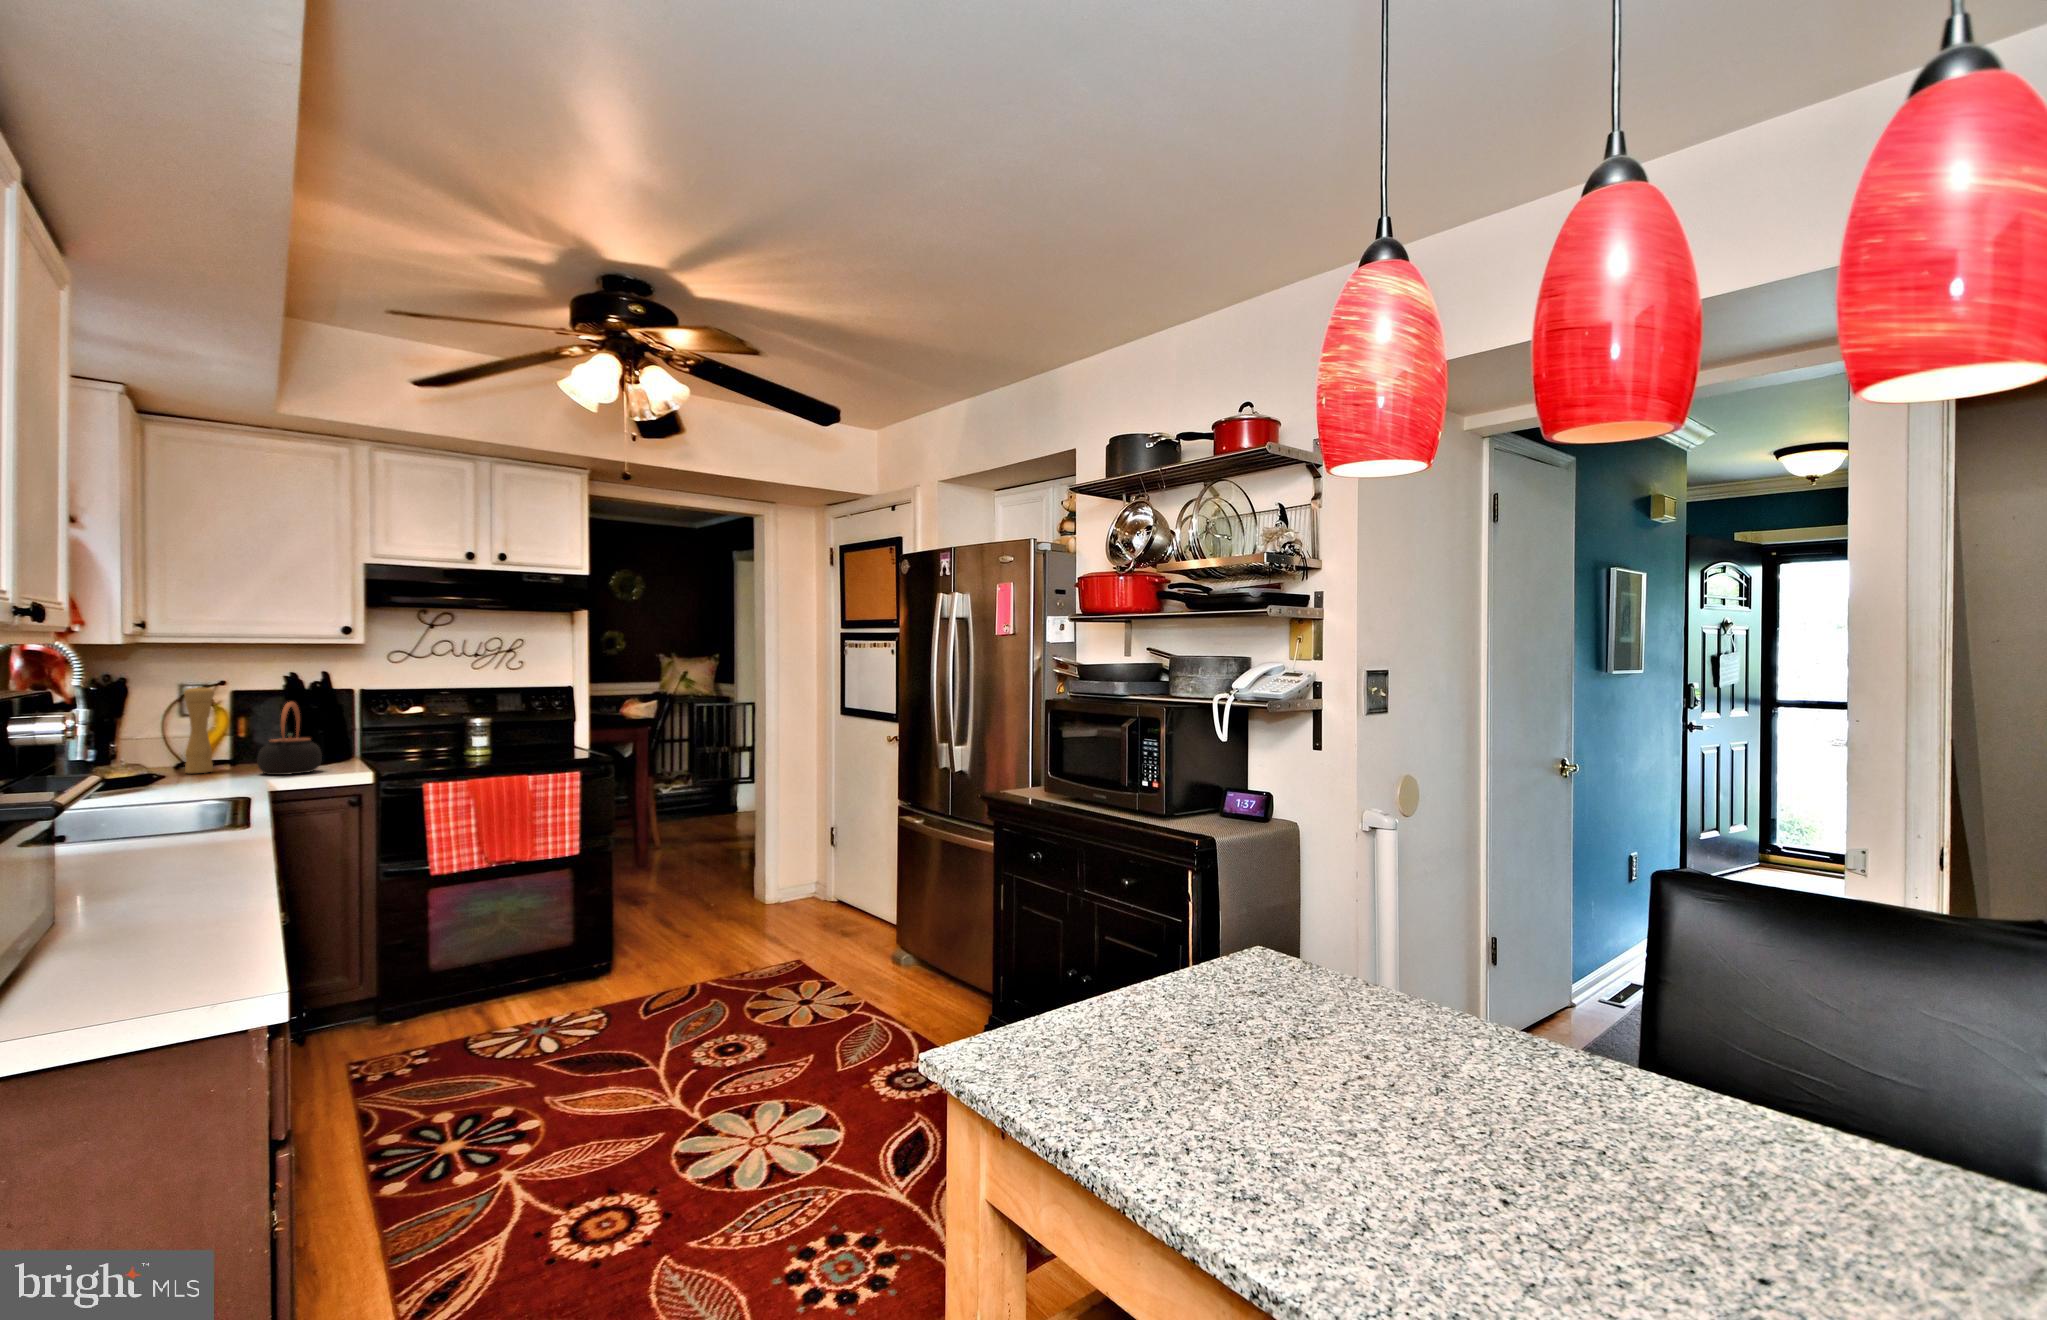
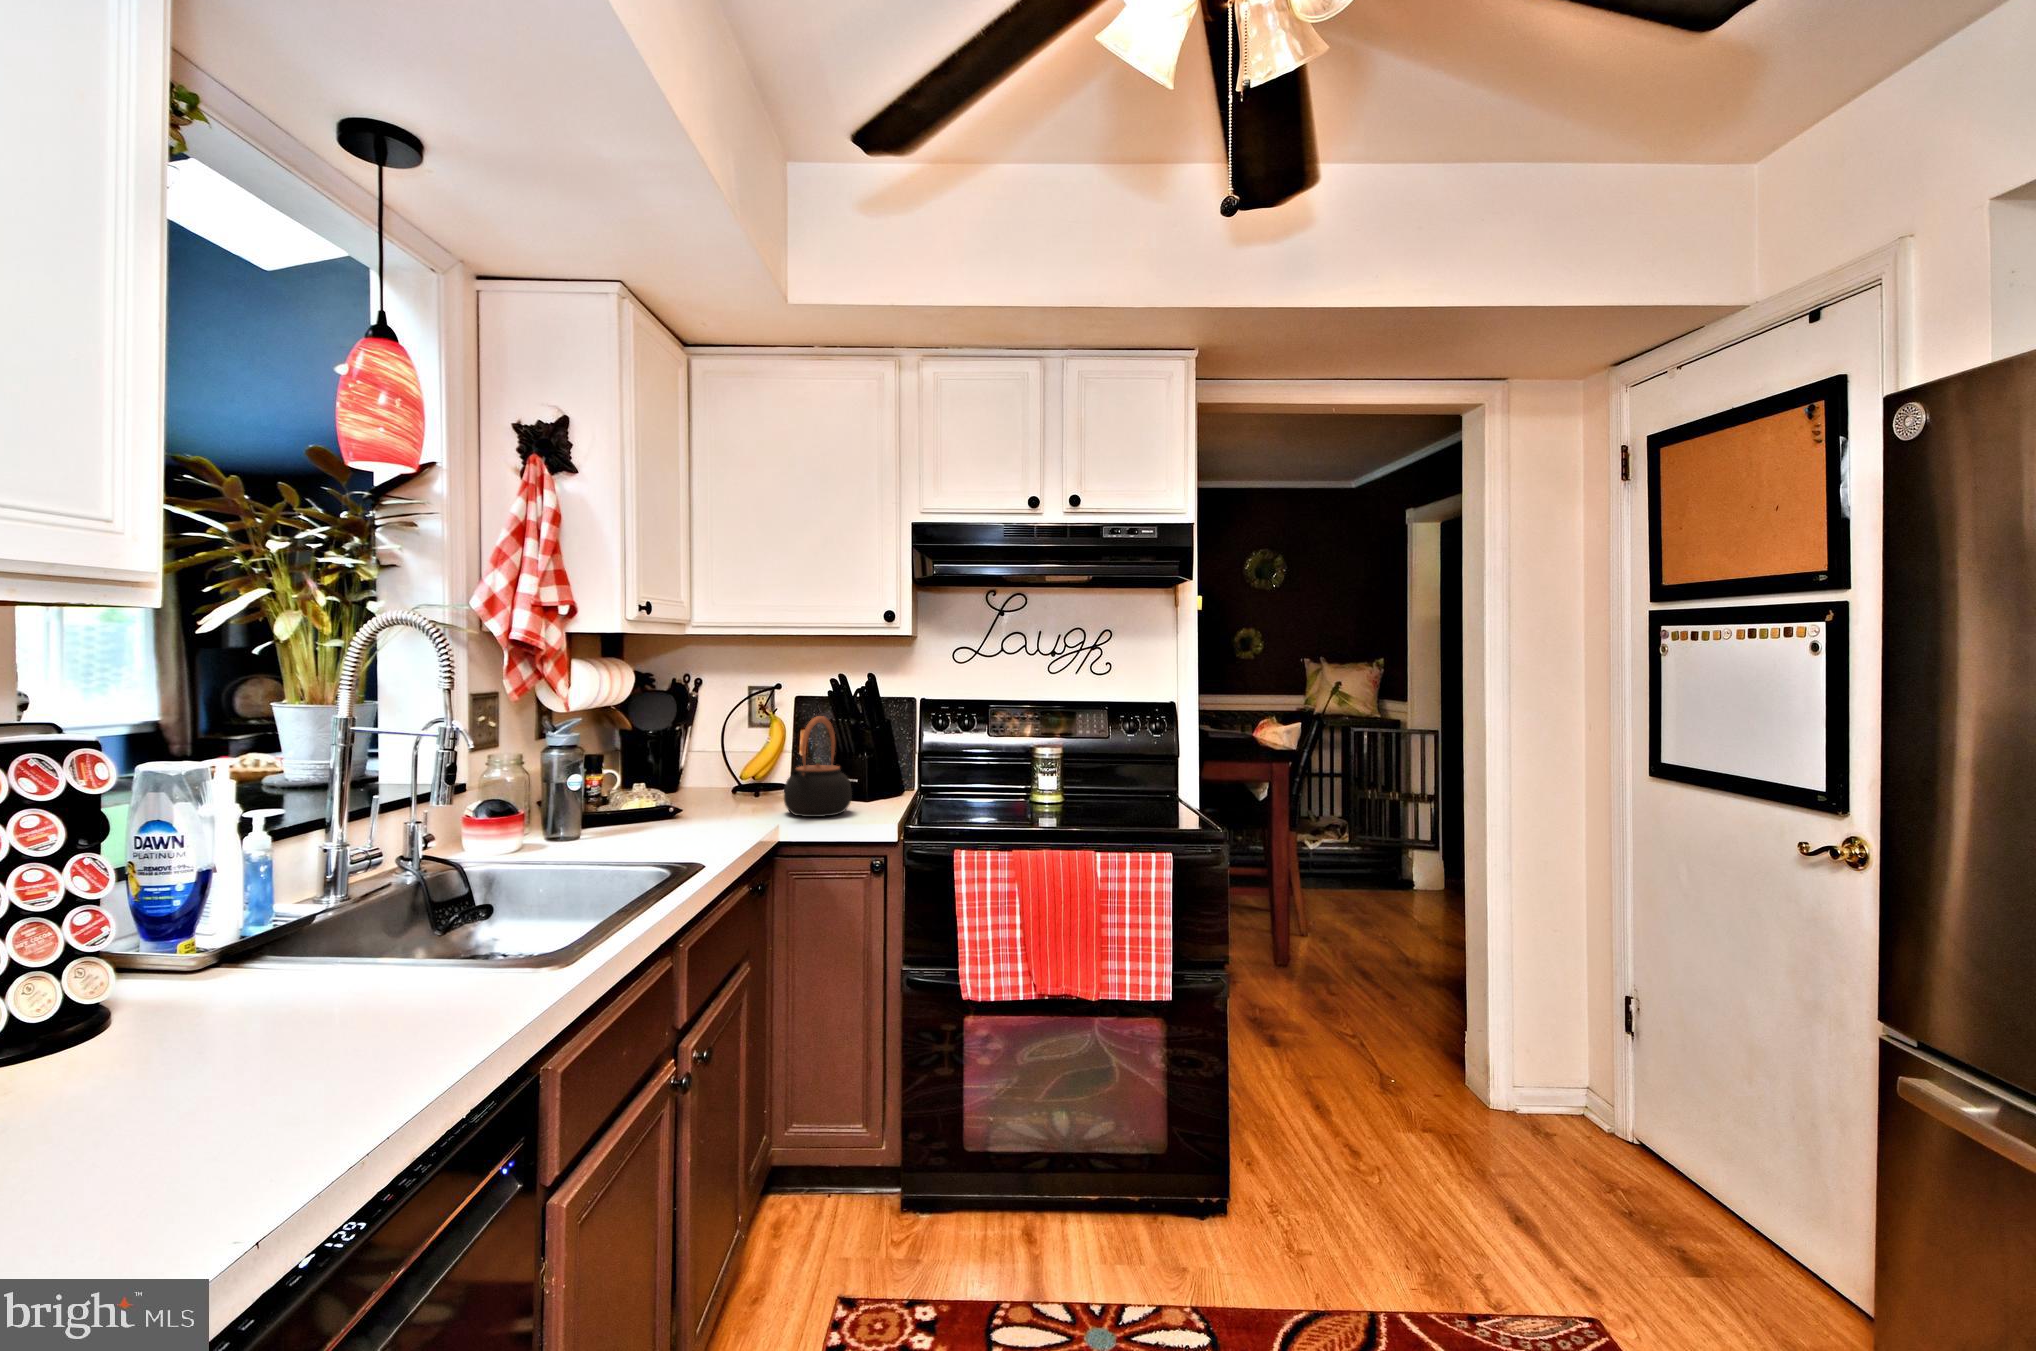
pepper mill: present [184,686,214,773] -> none [729,692,757,803]

